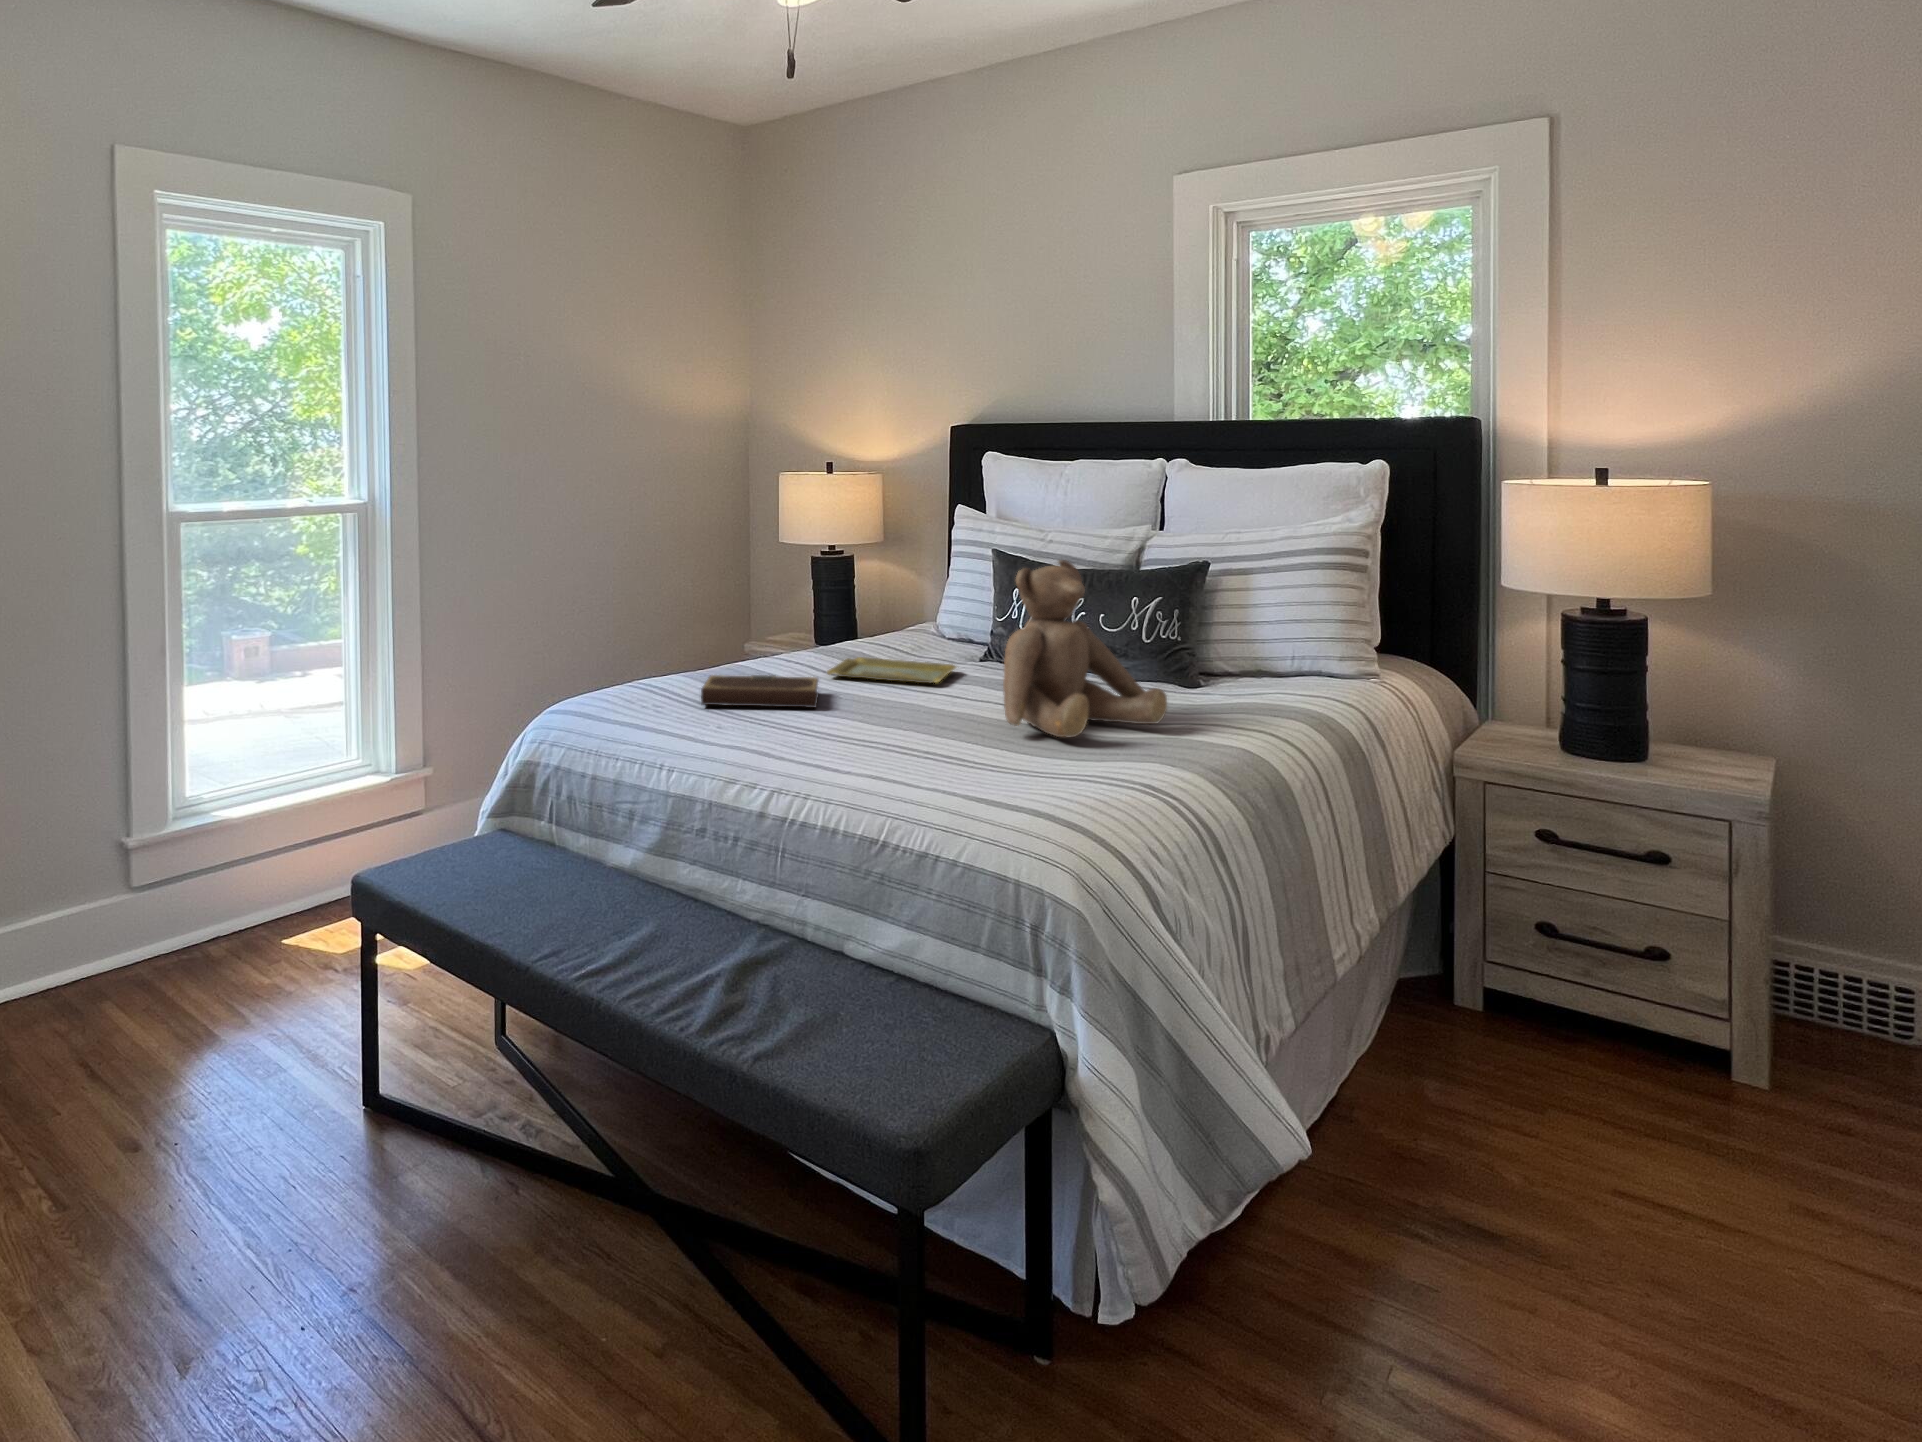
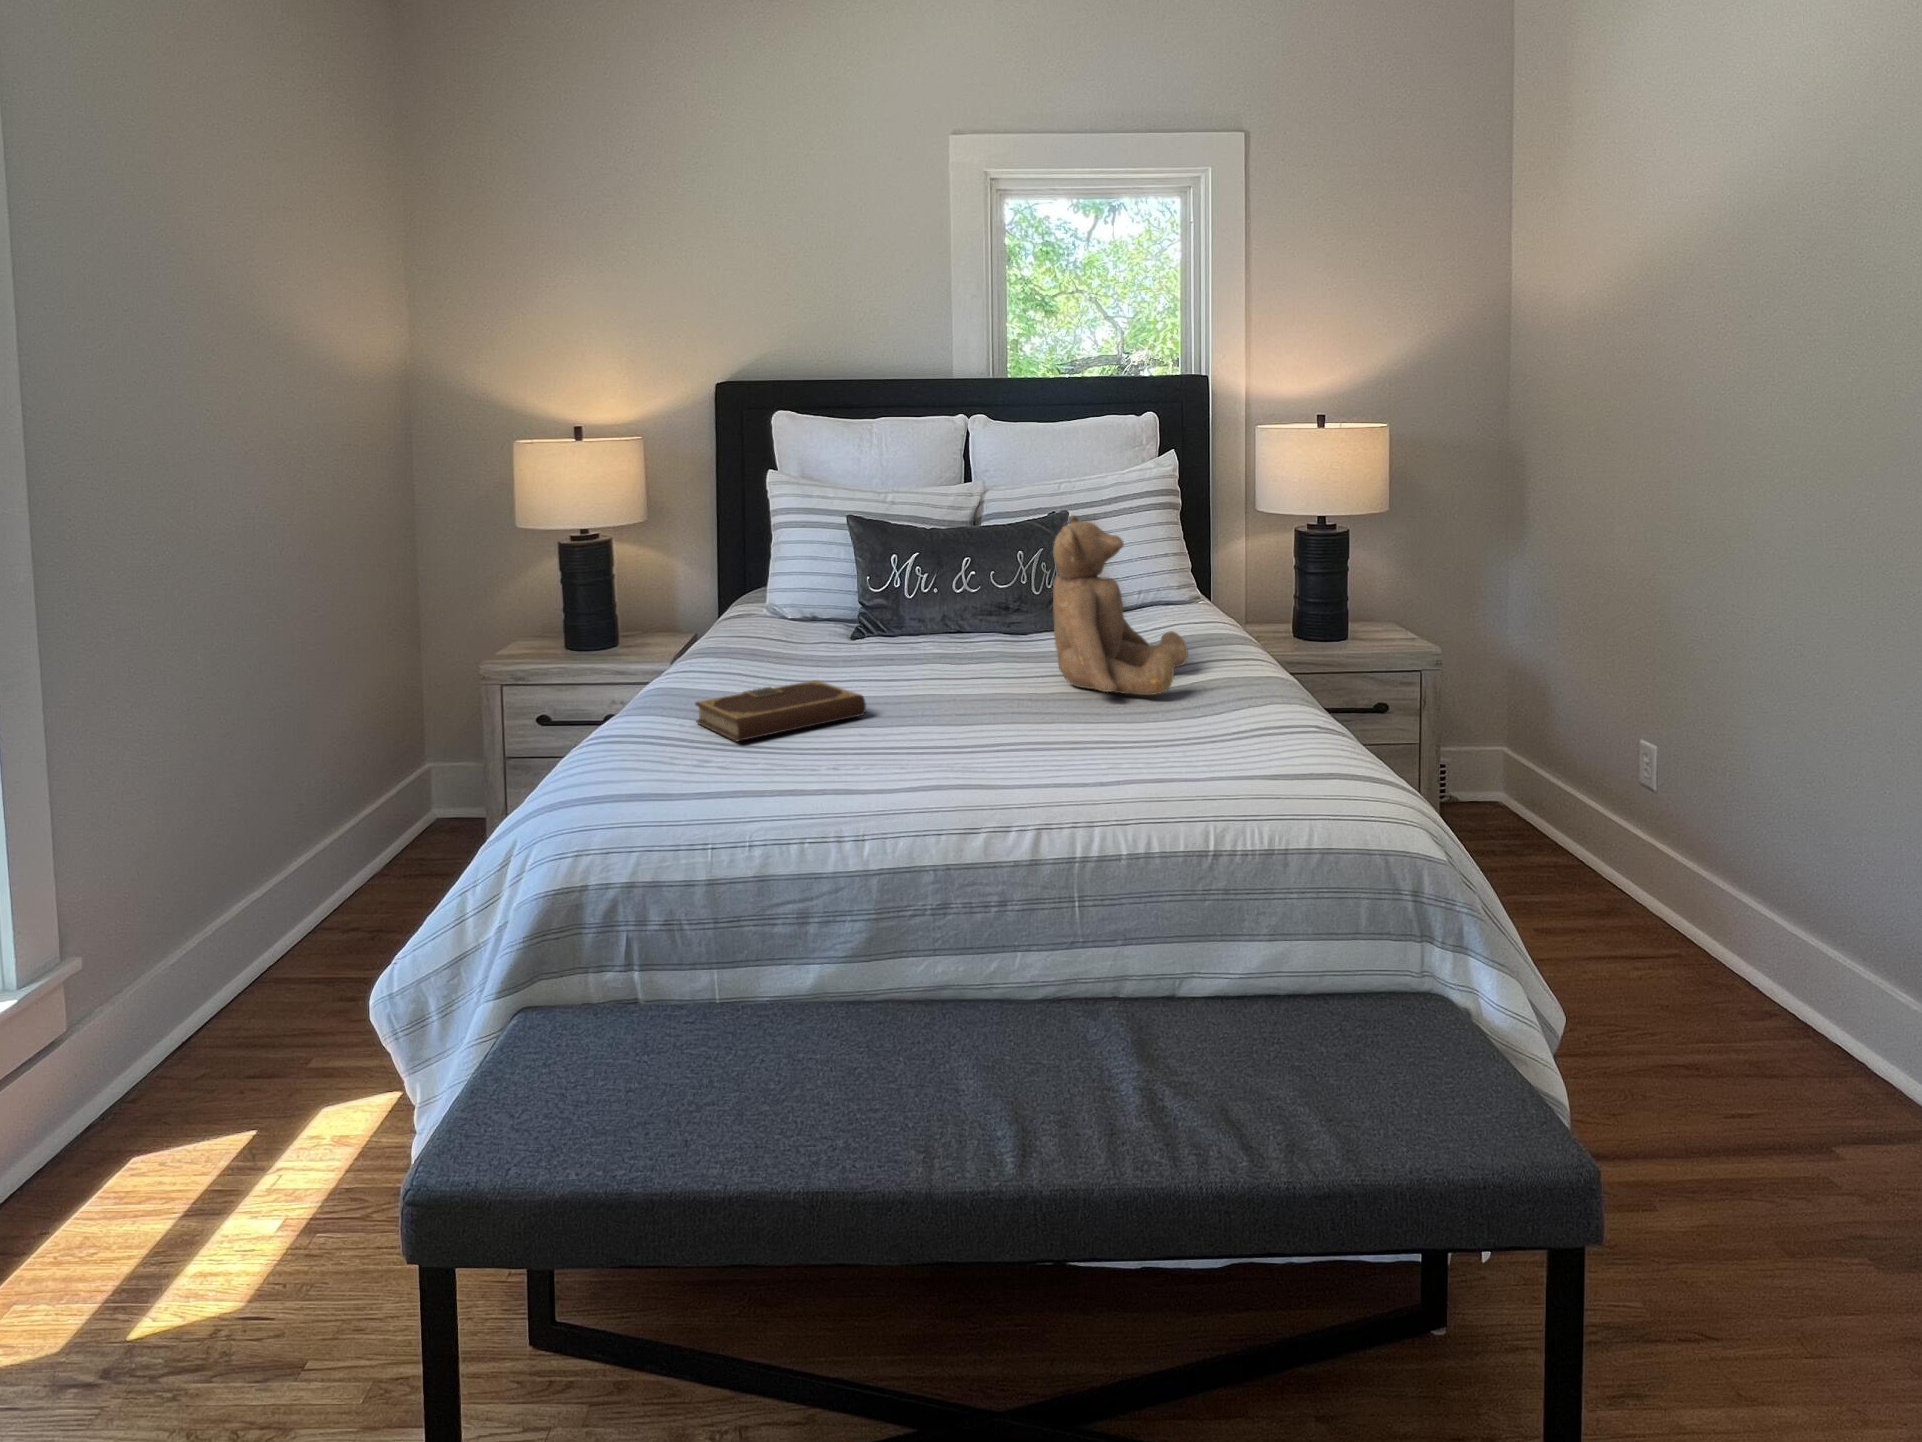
tray: present [827,657,956,683] -> none [764,642,909,675]

